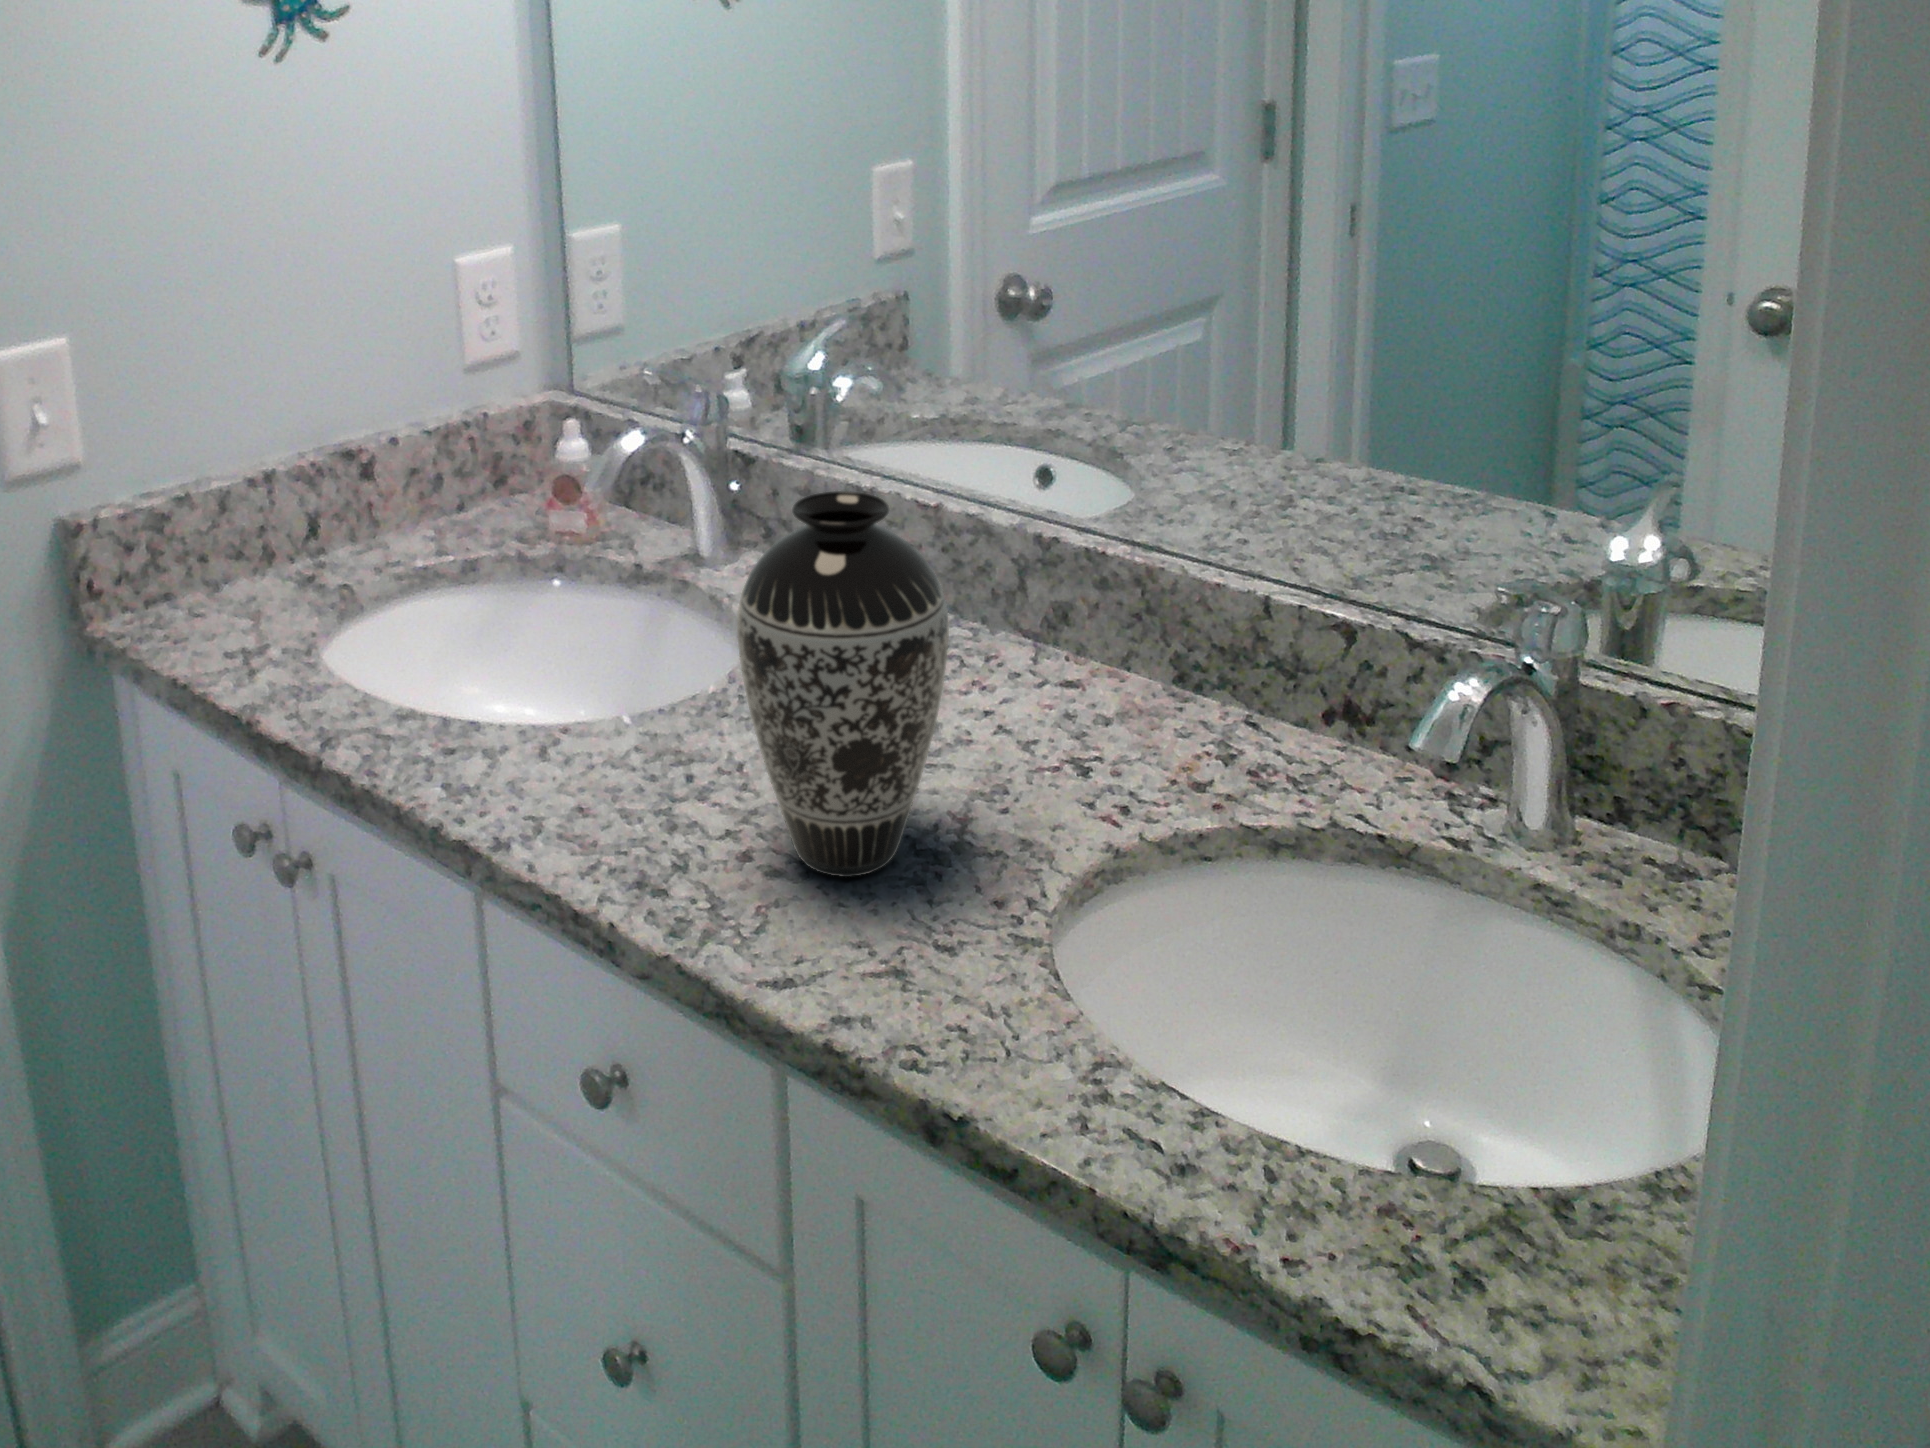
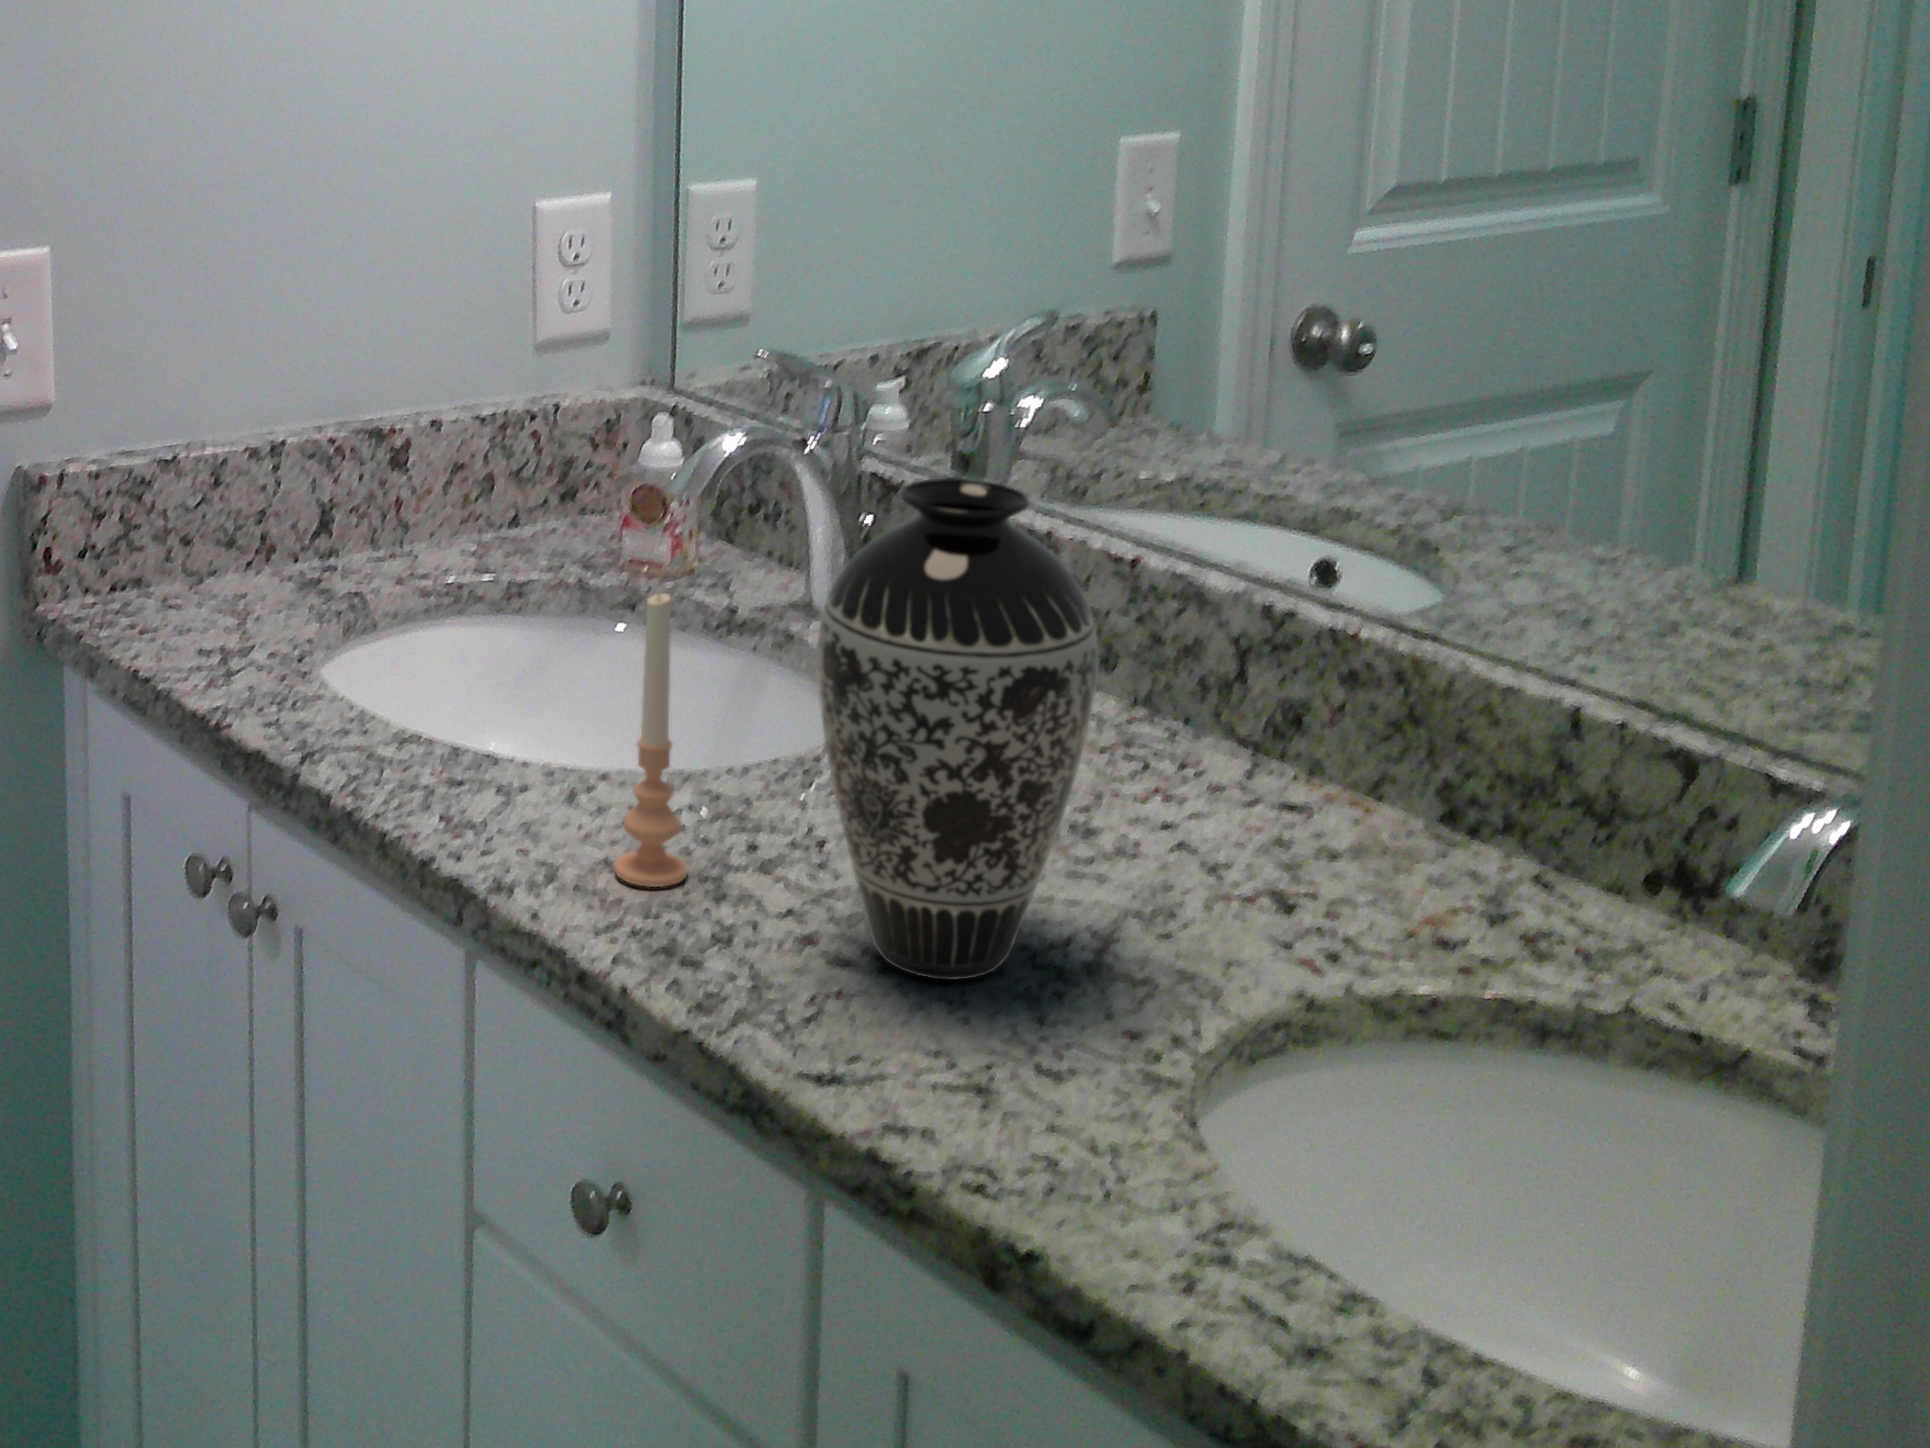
candle: none [587,597,644,826] -> present [614,593,688,887]

